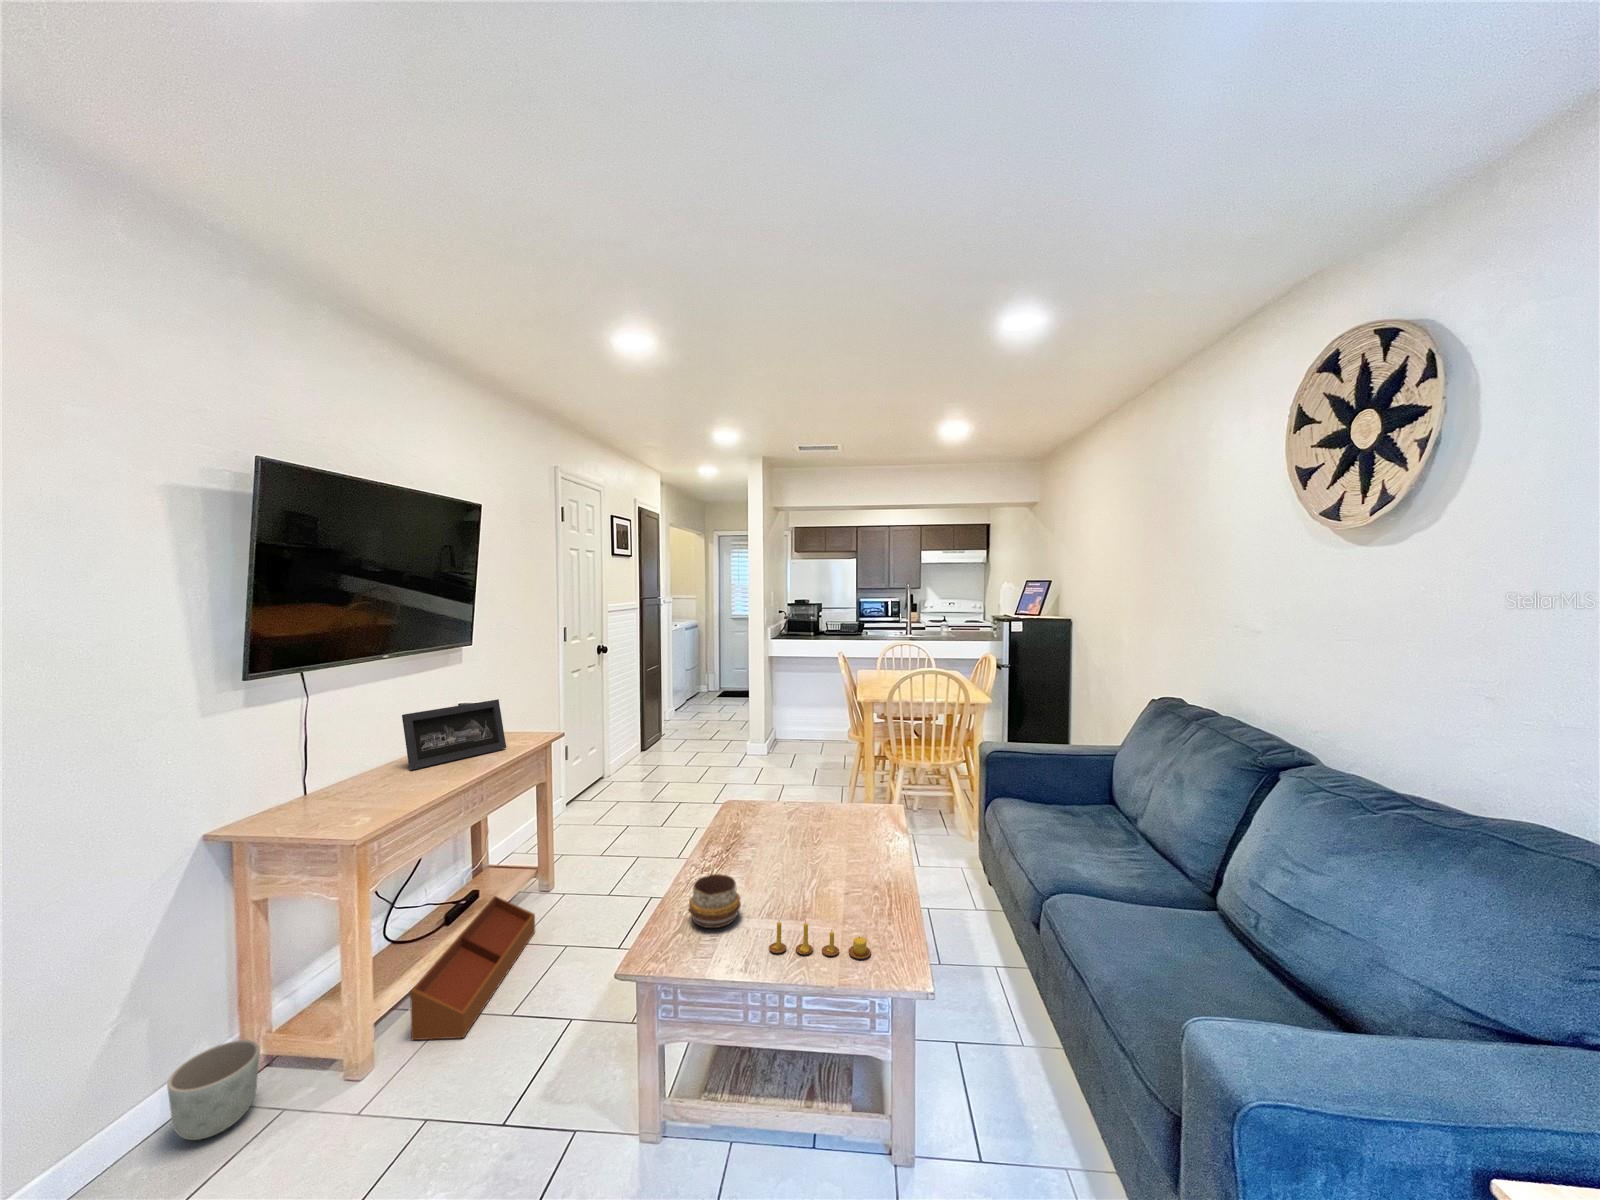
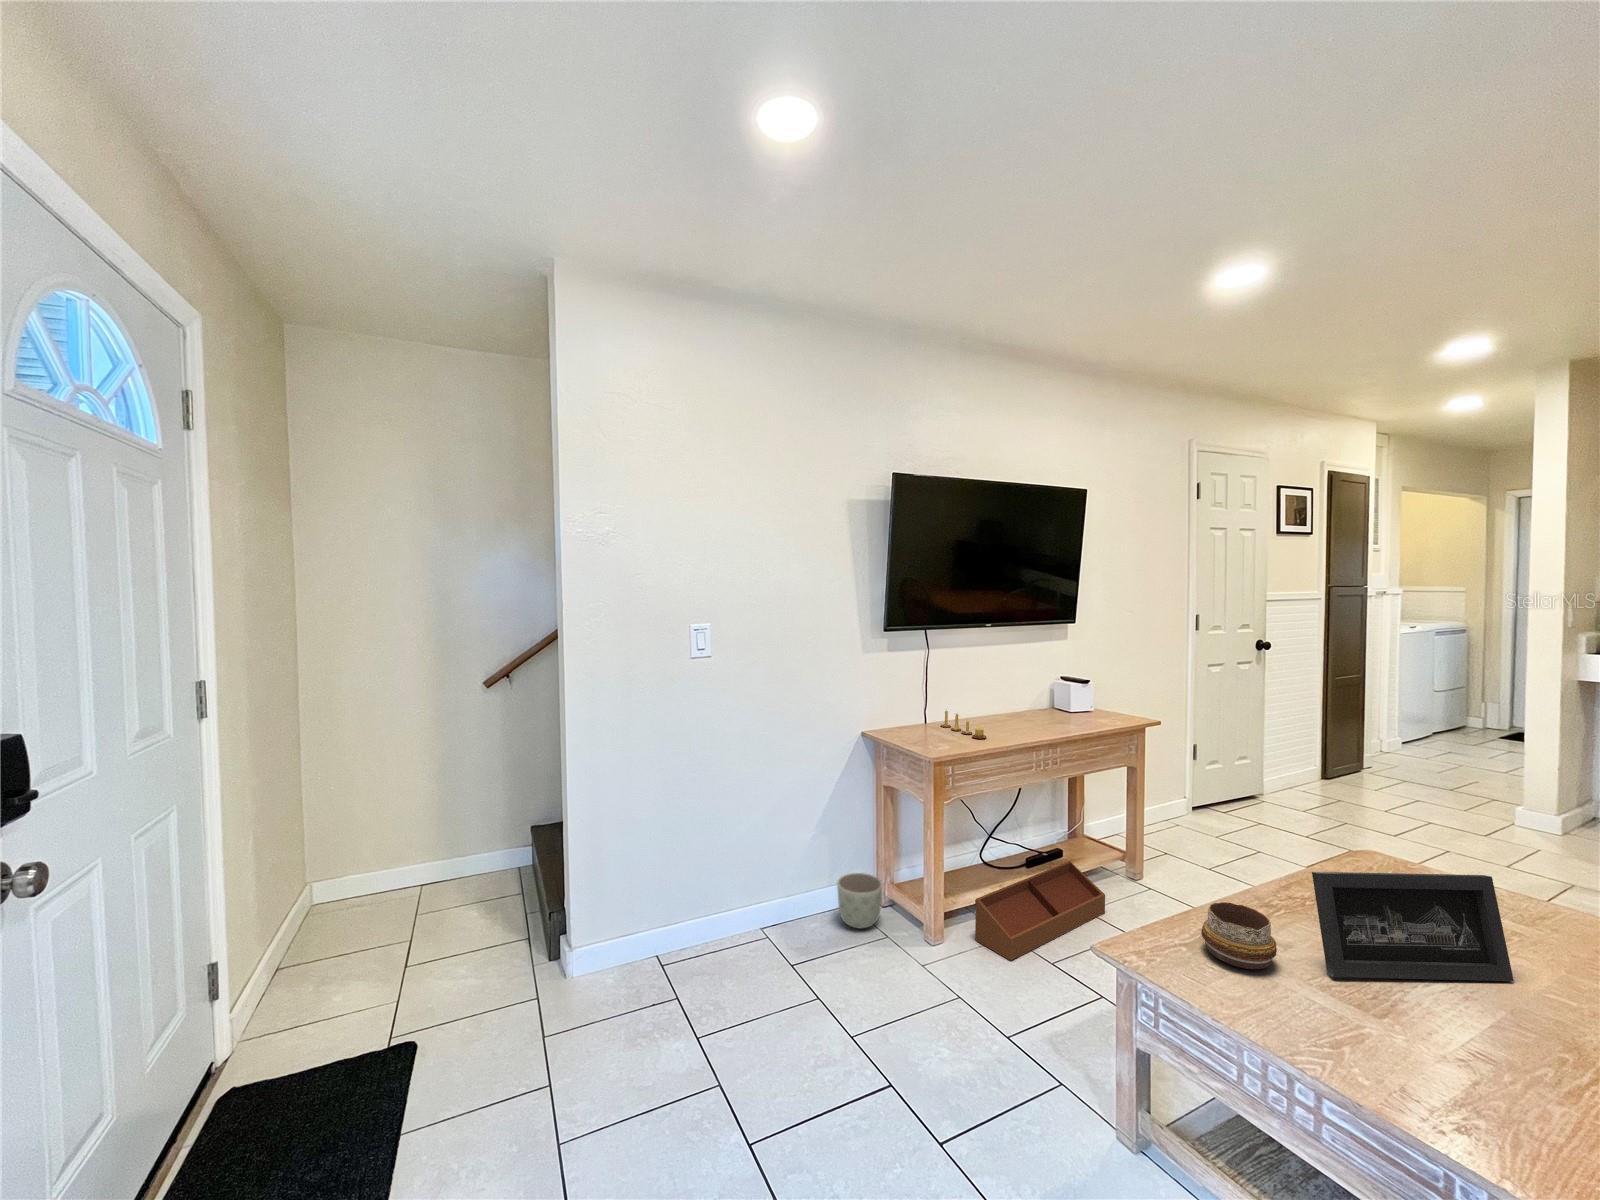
picture frame: present [402,699,506,770] -> present [1312,872,1514,981]
candle: present [769,921,871,959] -> present [941,710,986,739]

